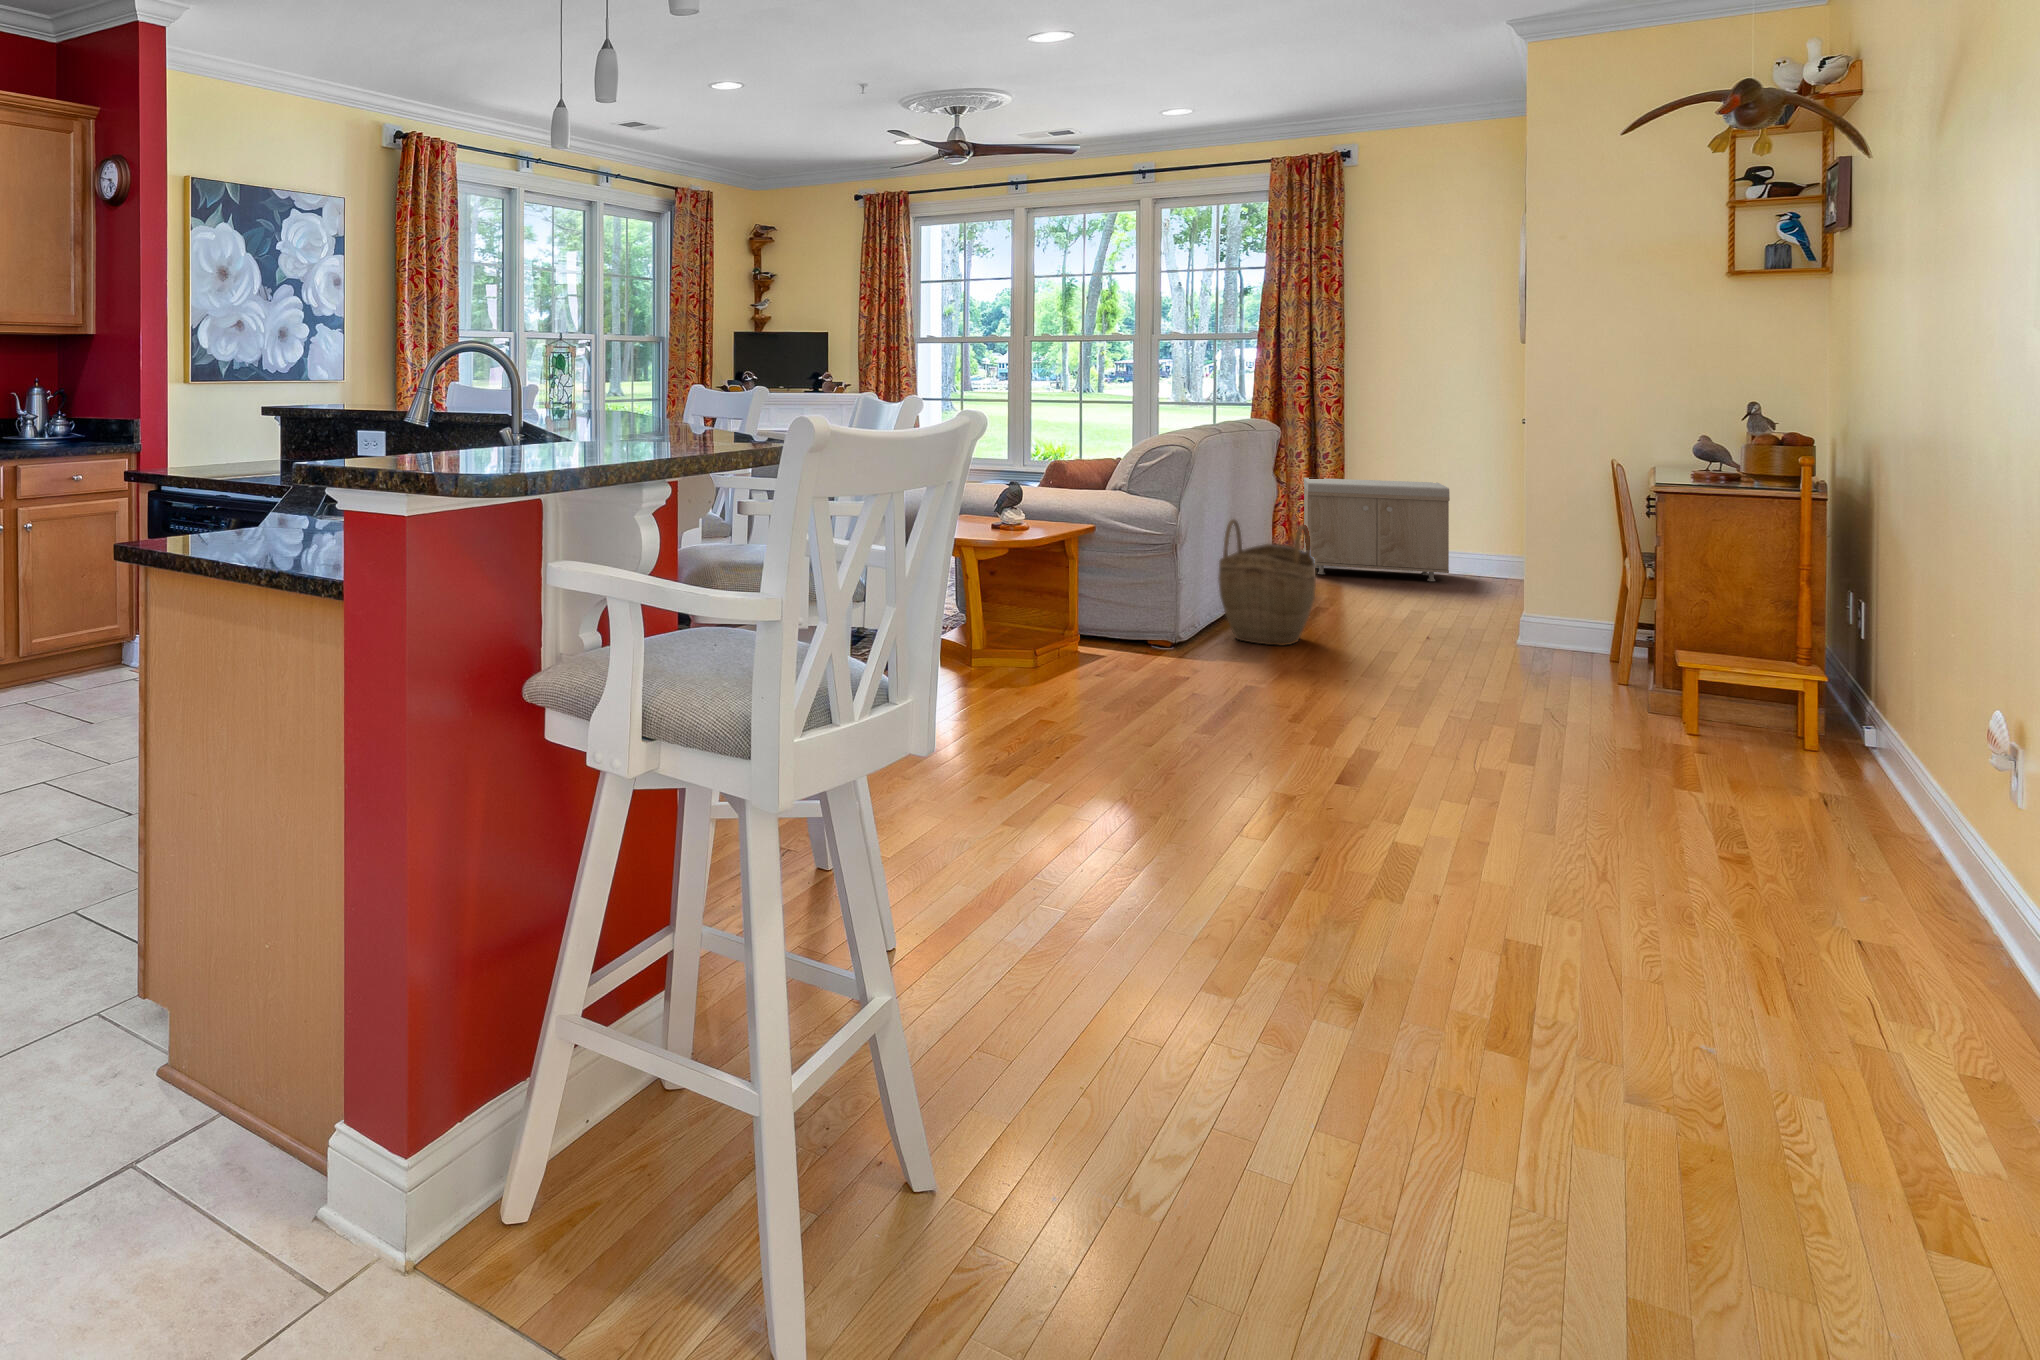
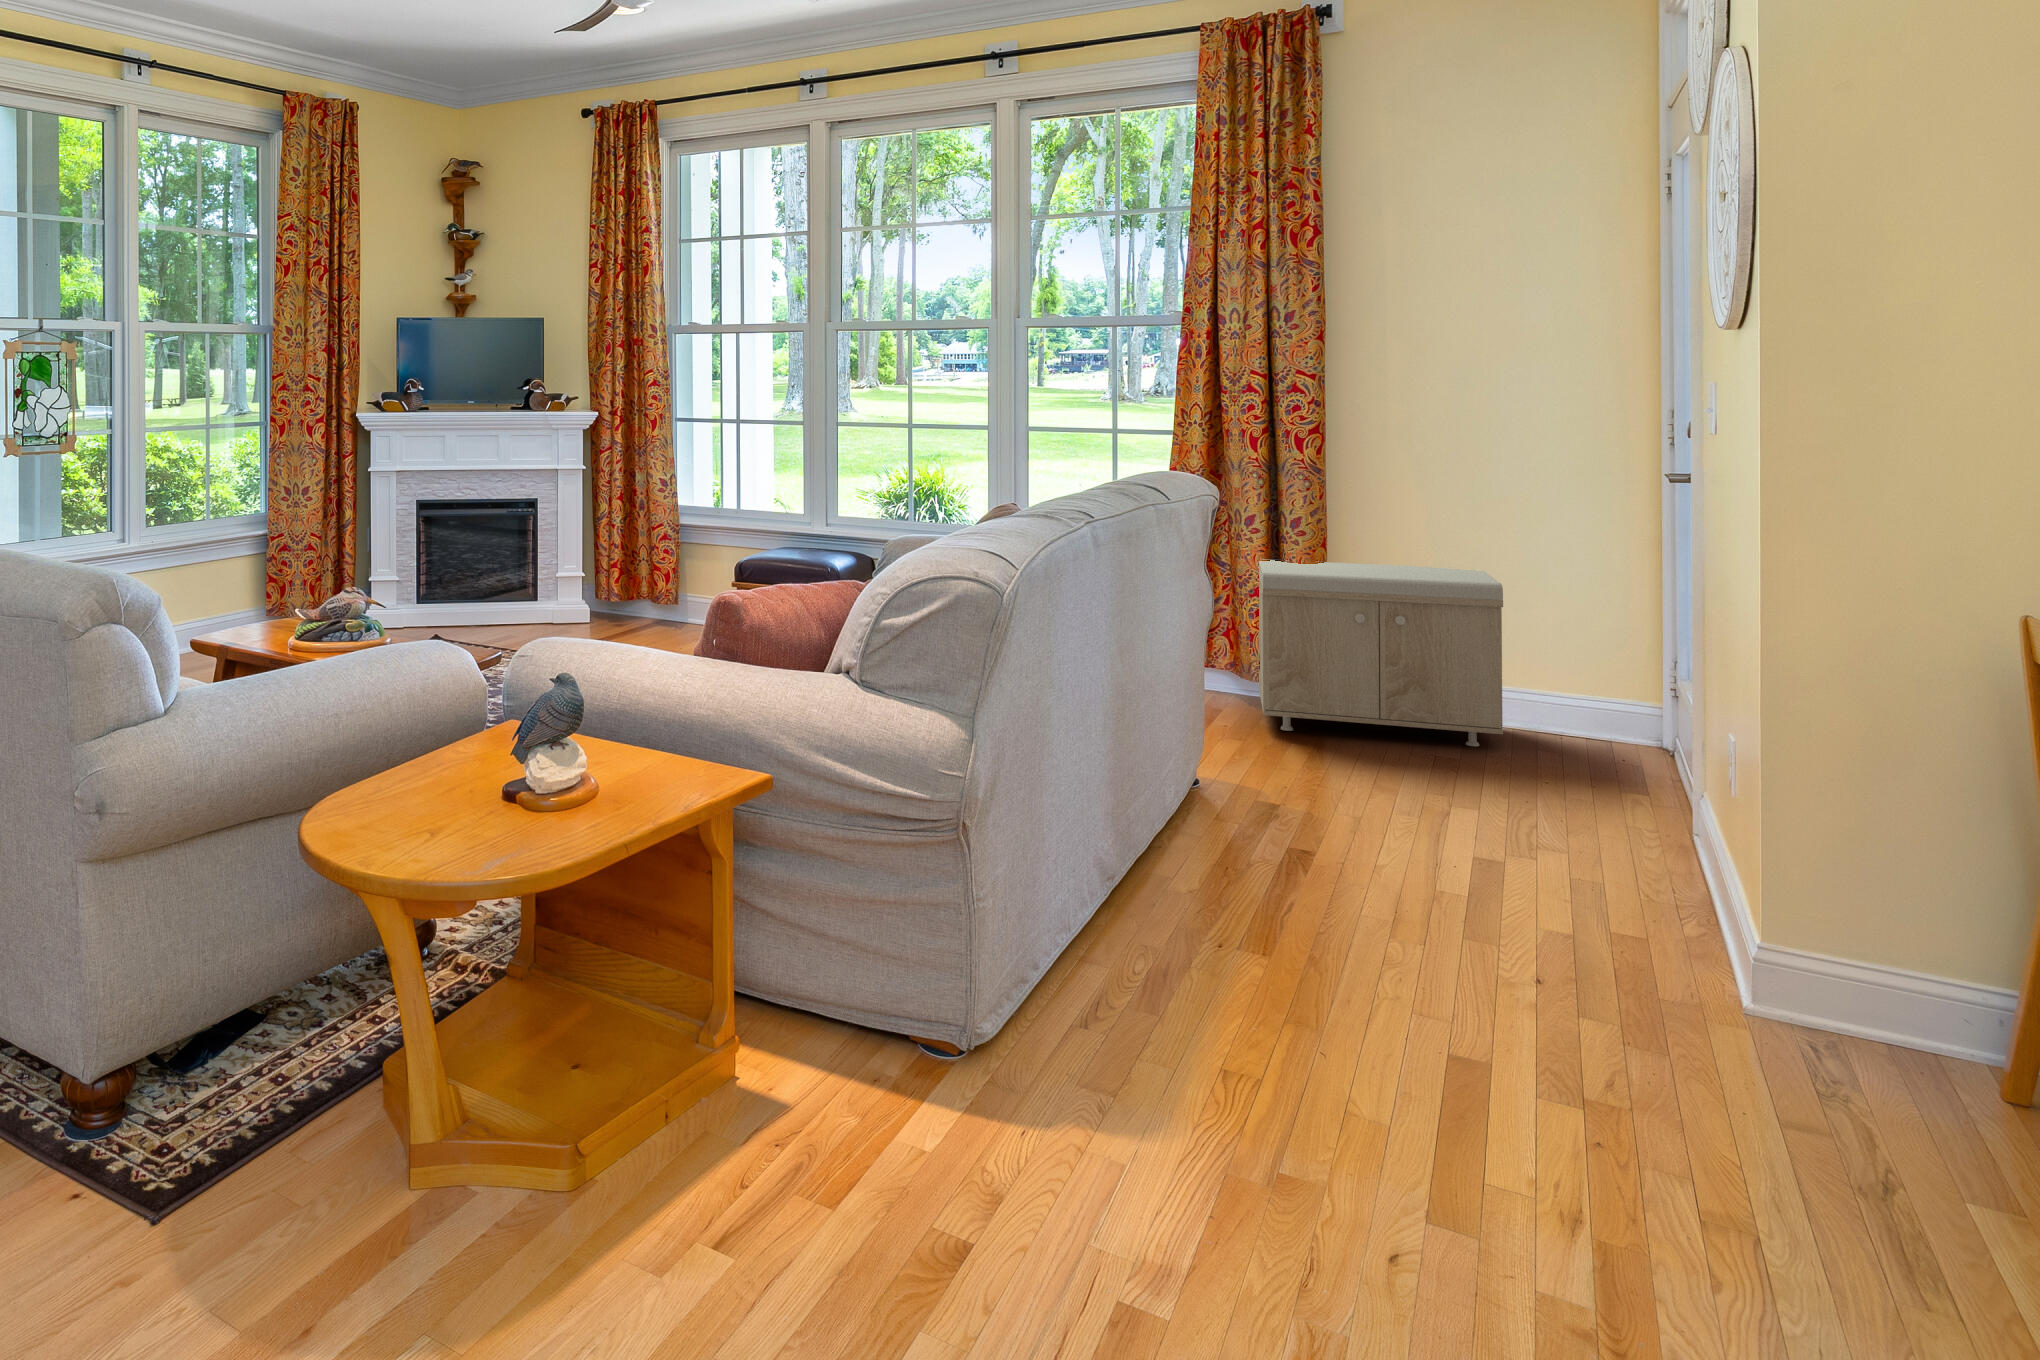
woven basket: present [1218,520,1316,646] -> none [1056,691,1254,974]

